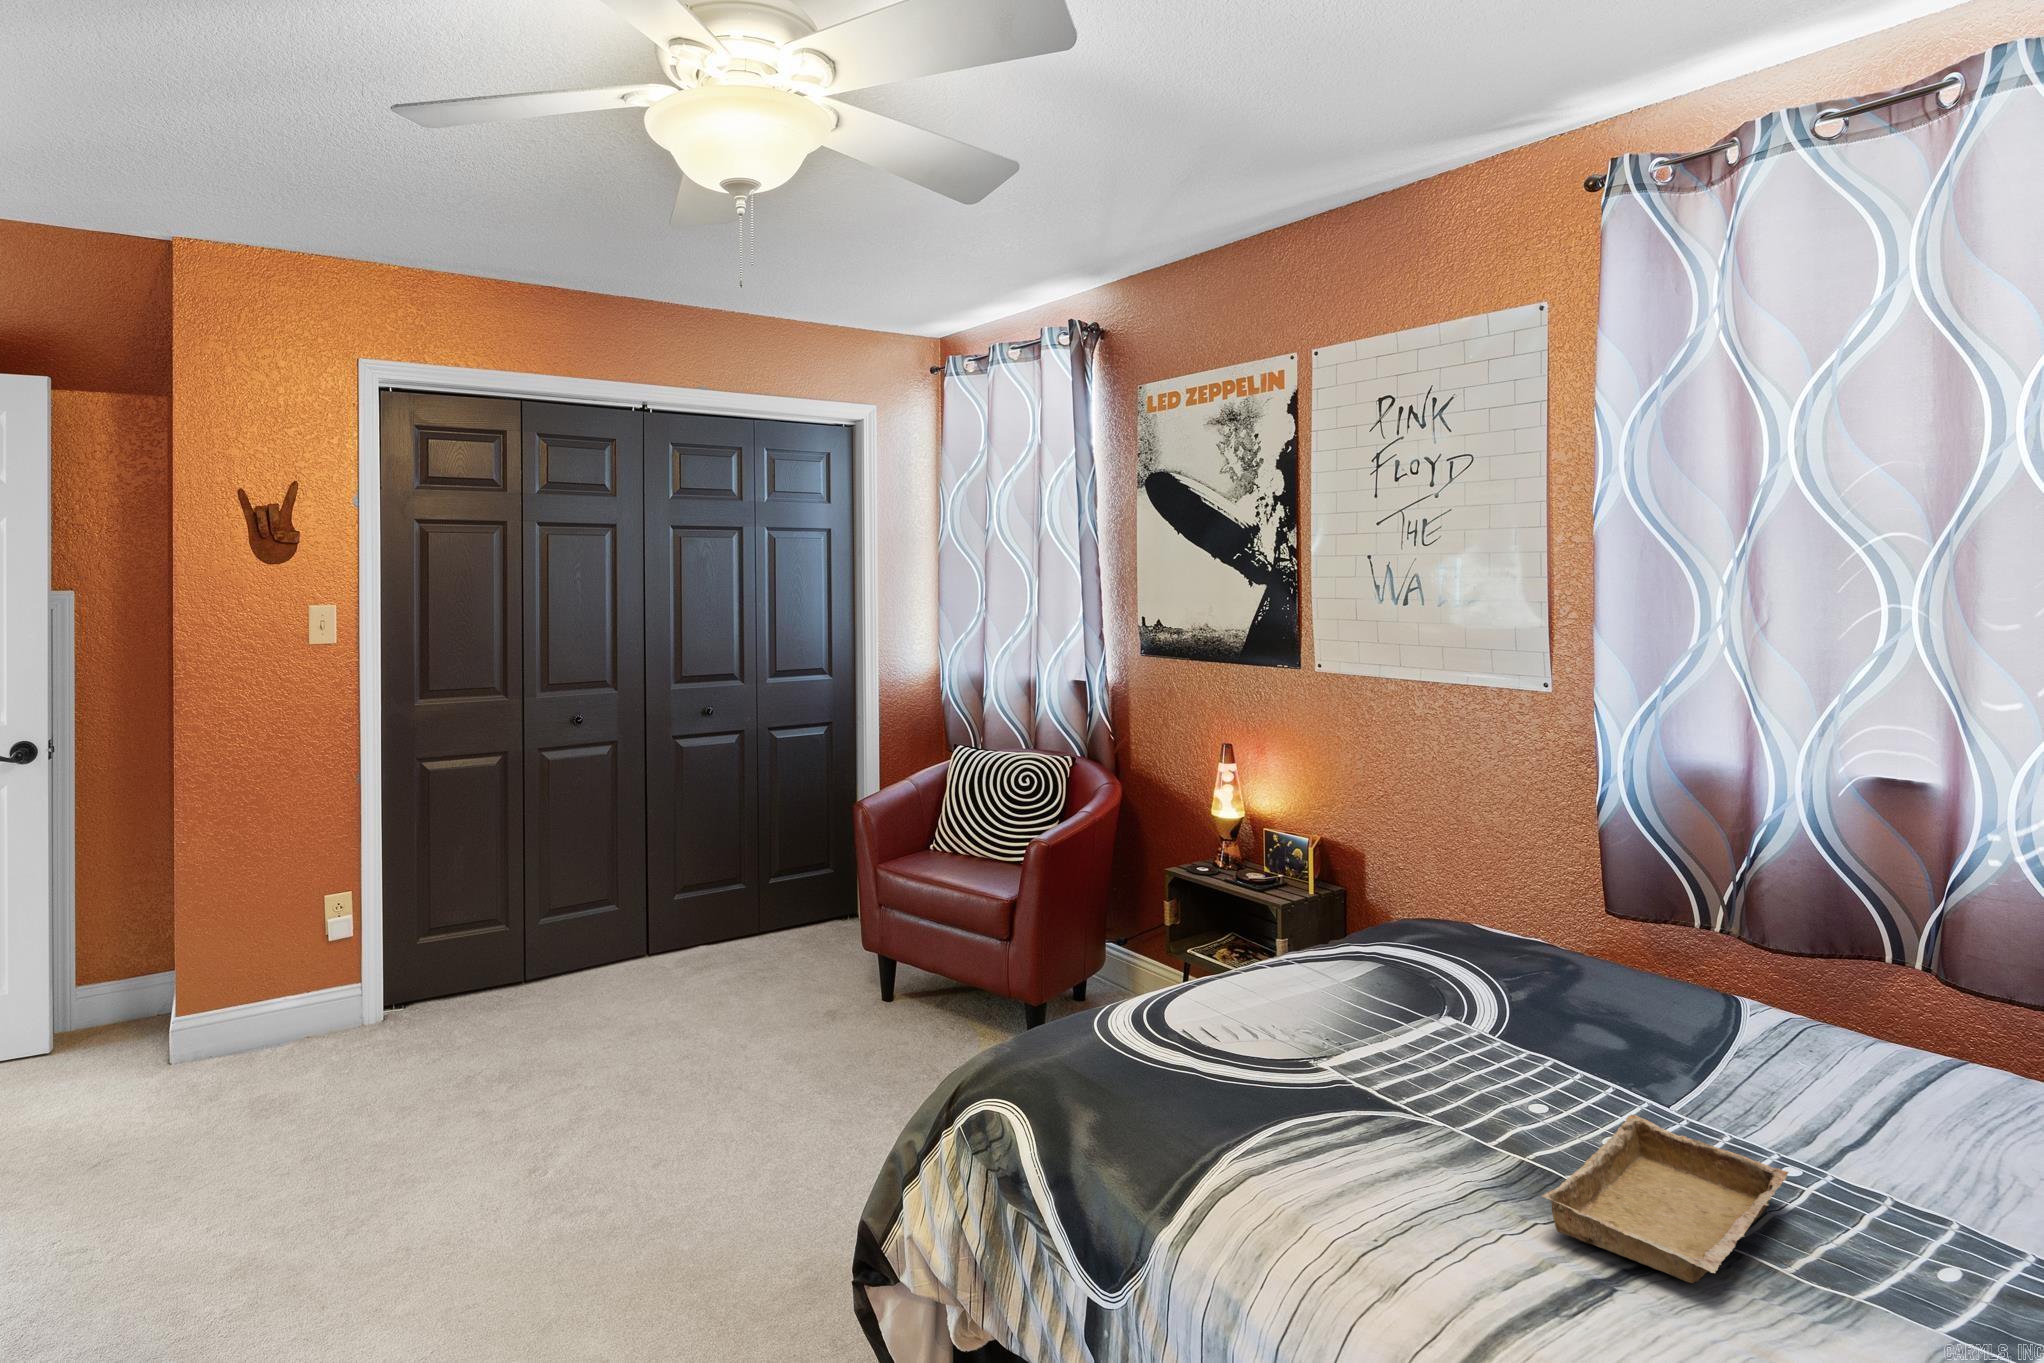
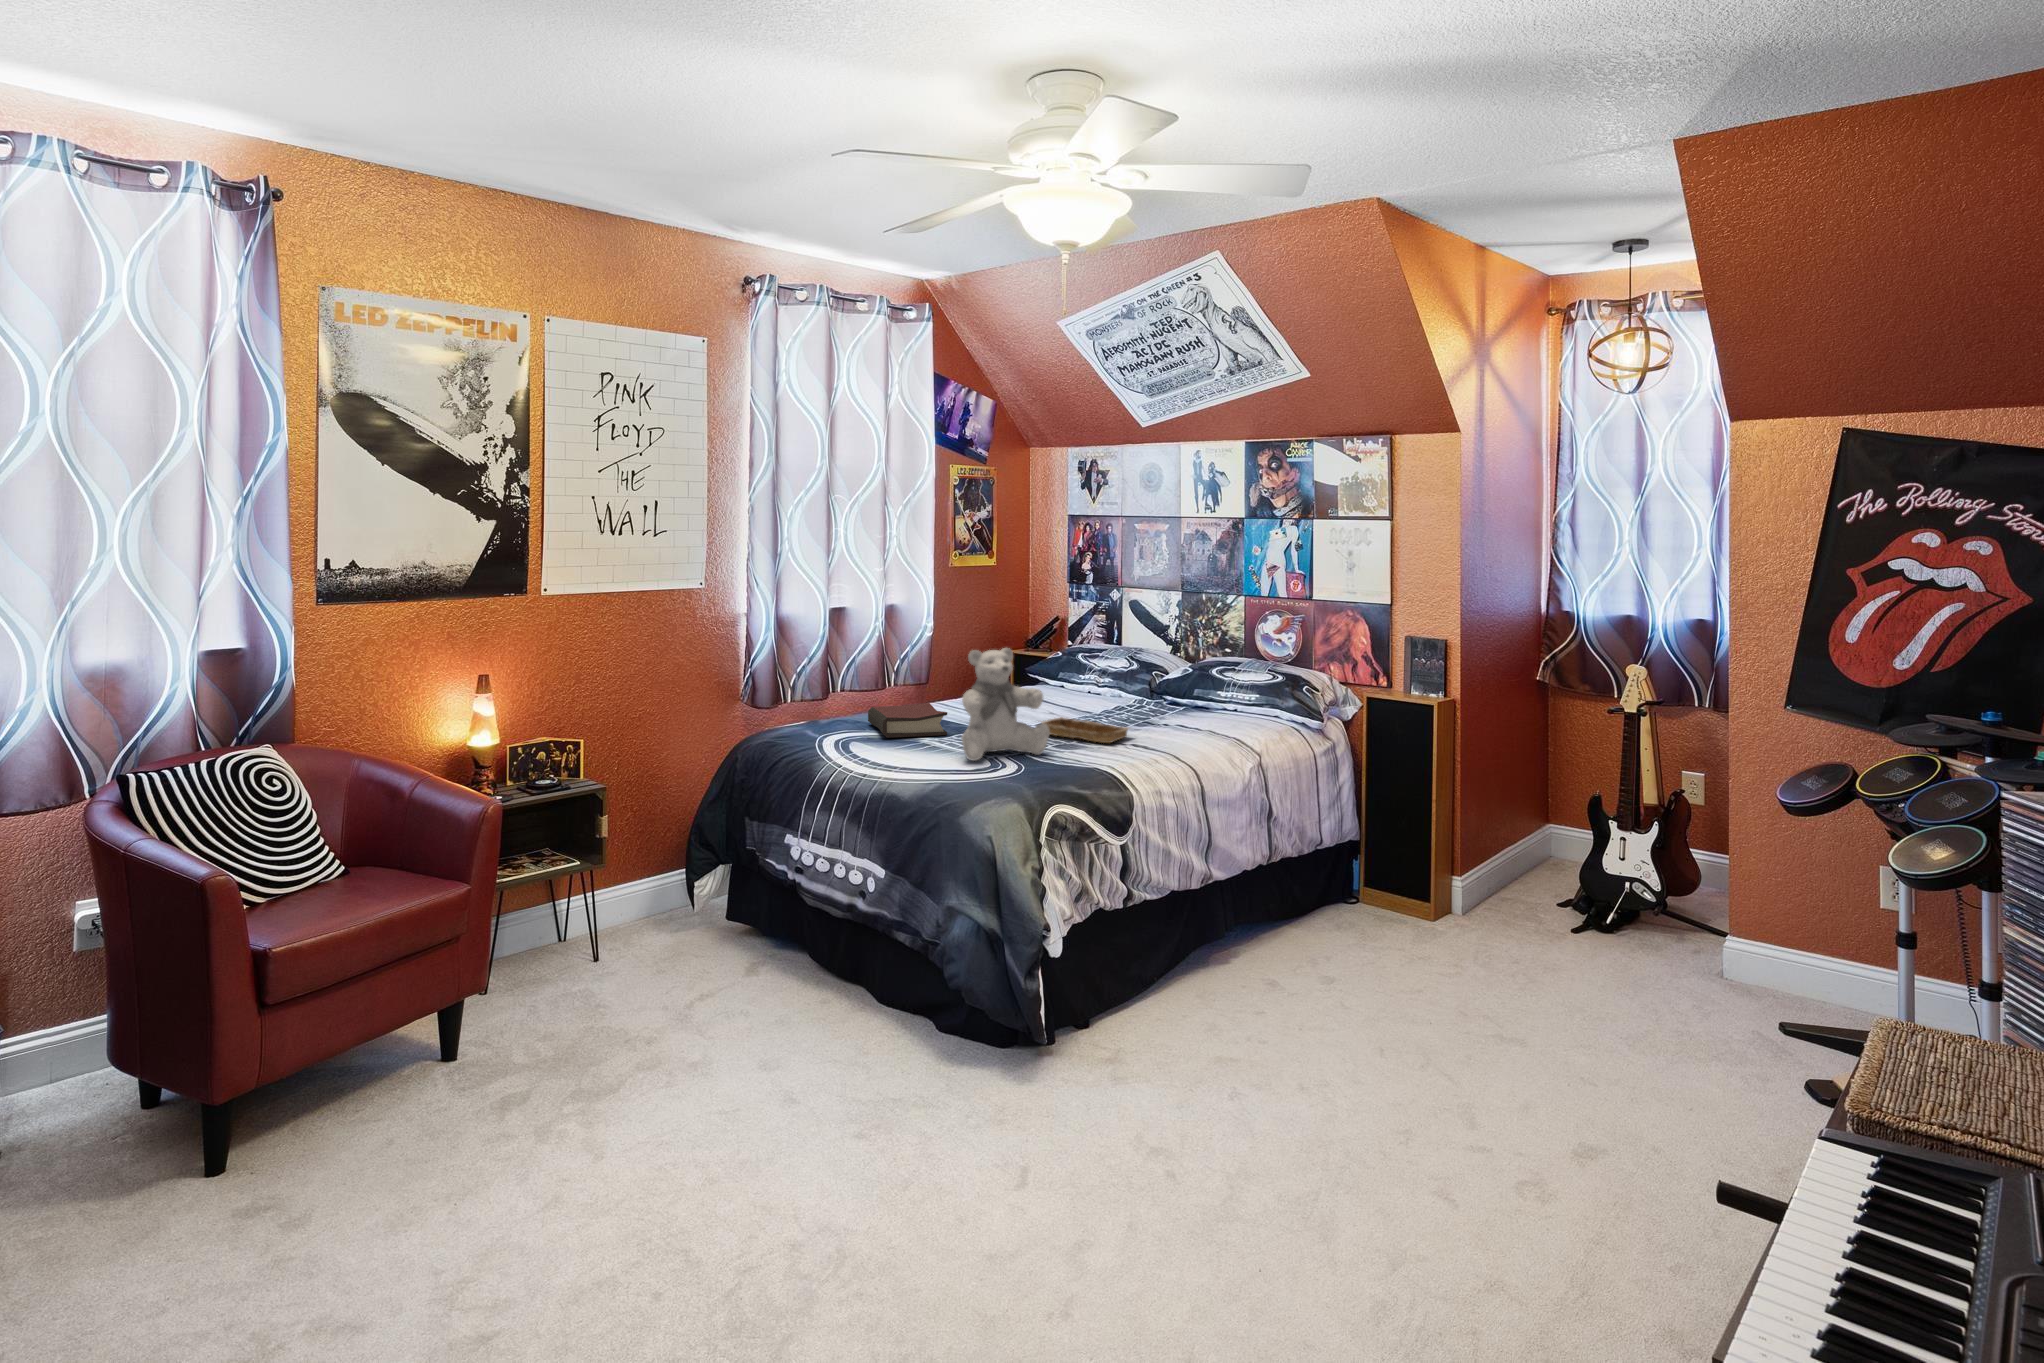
teddy bear: none [1263,845,1445,1126] -> present [961,648,1050,761]
hardback book: none [1466,962,1728,1058] -> present [868,703,947,738]

